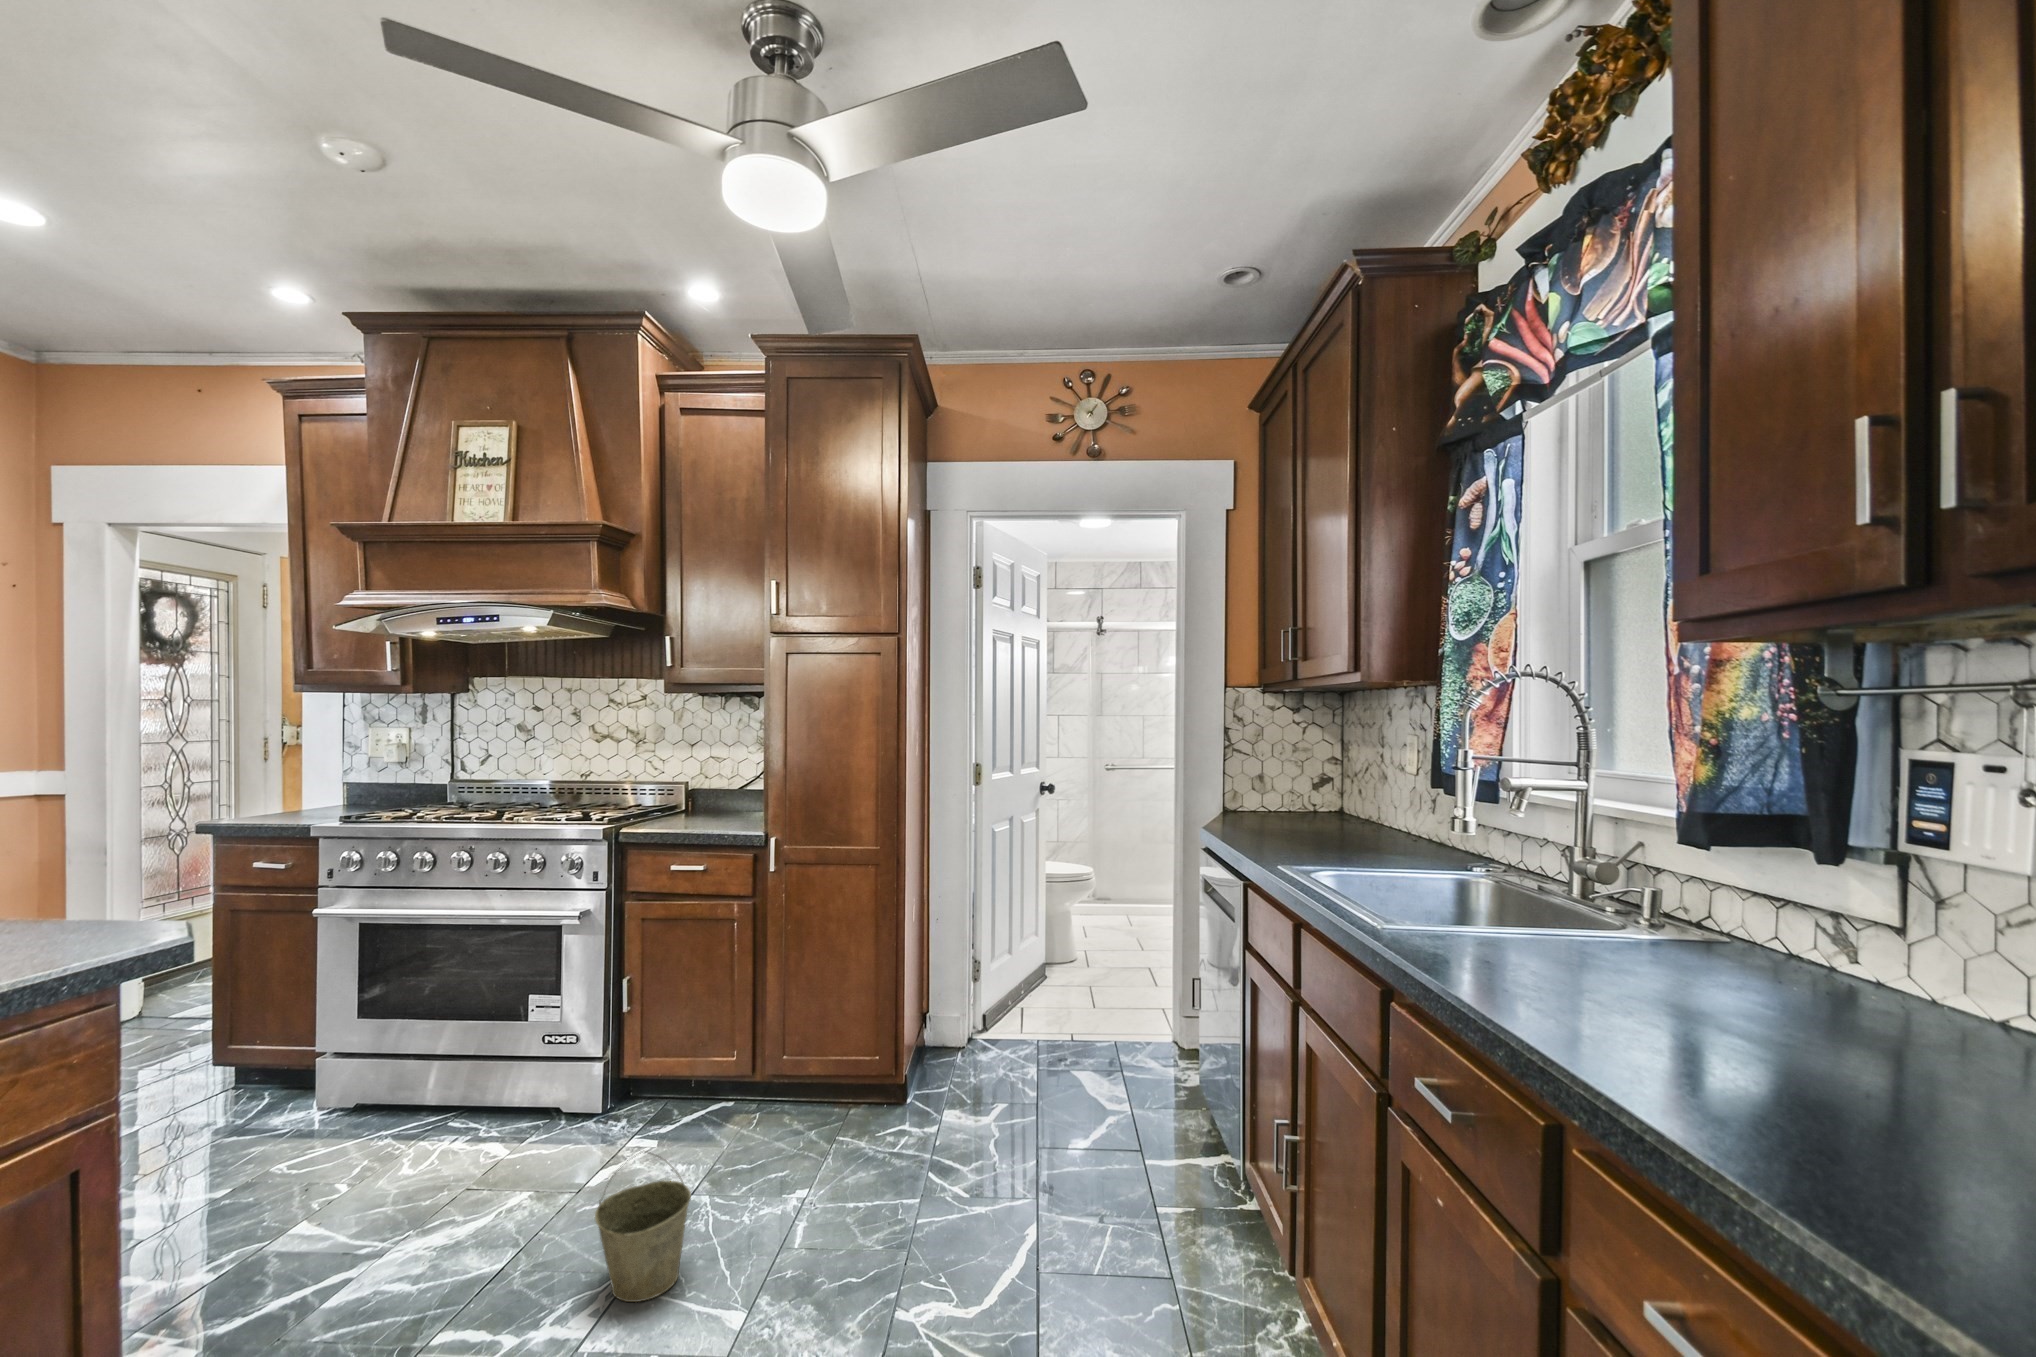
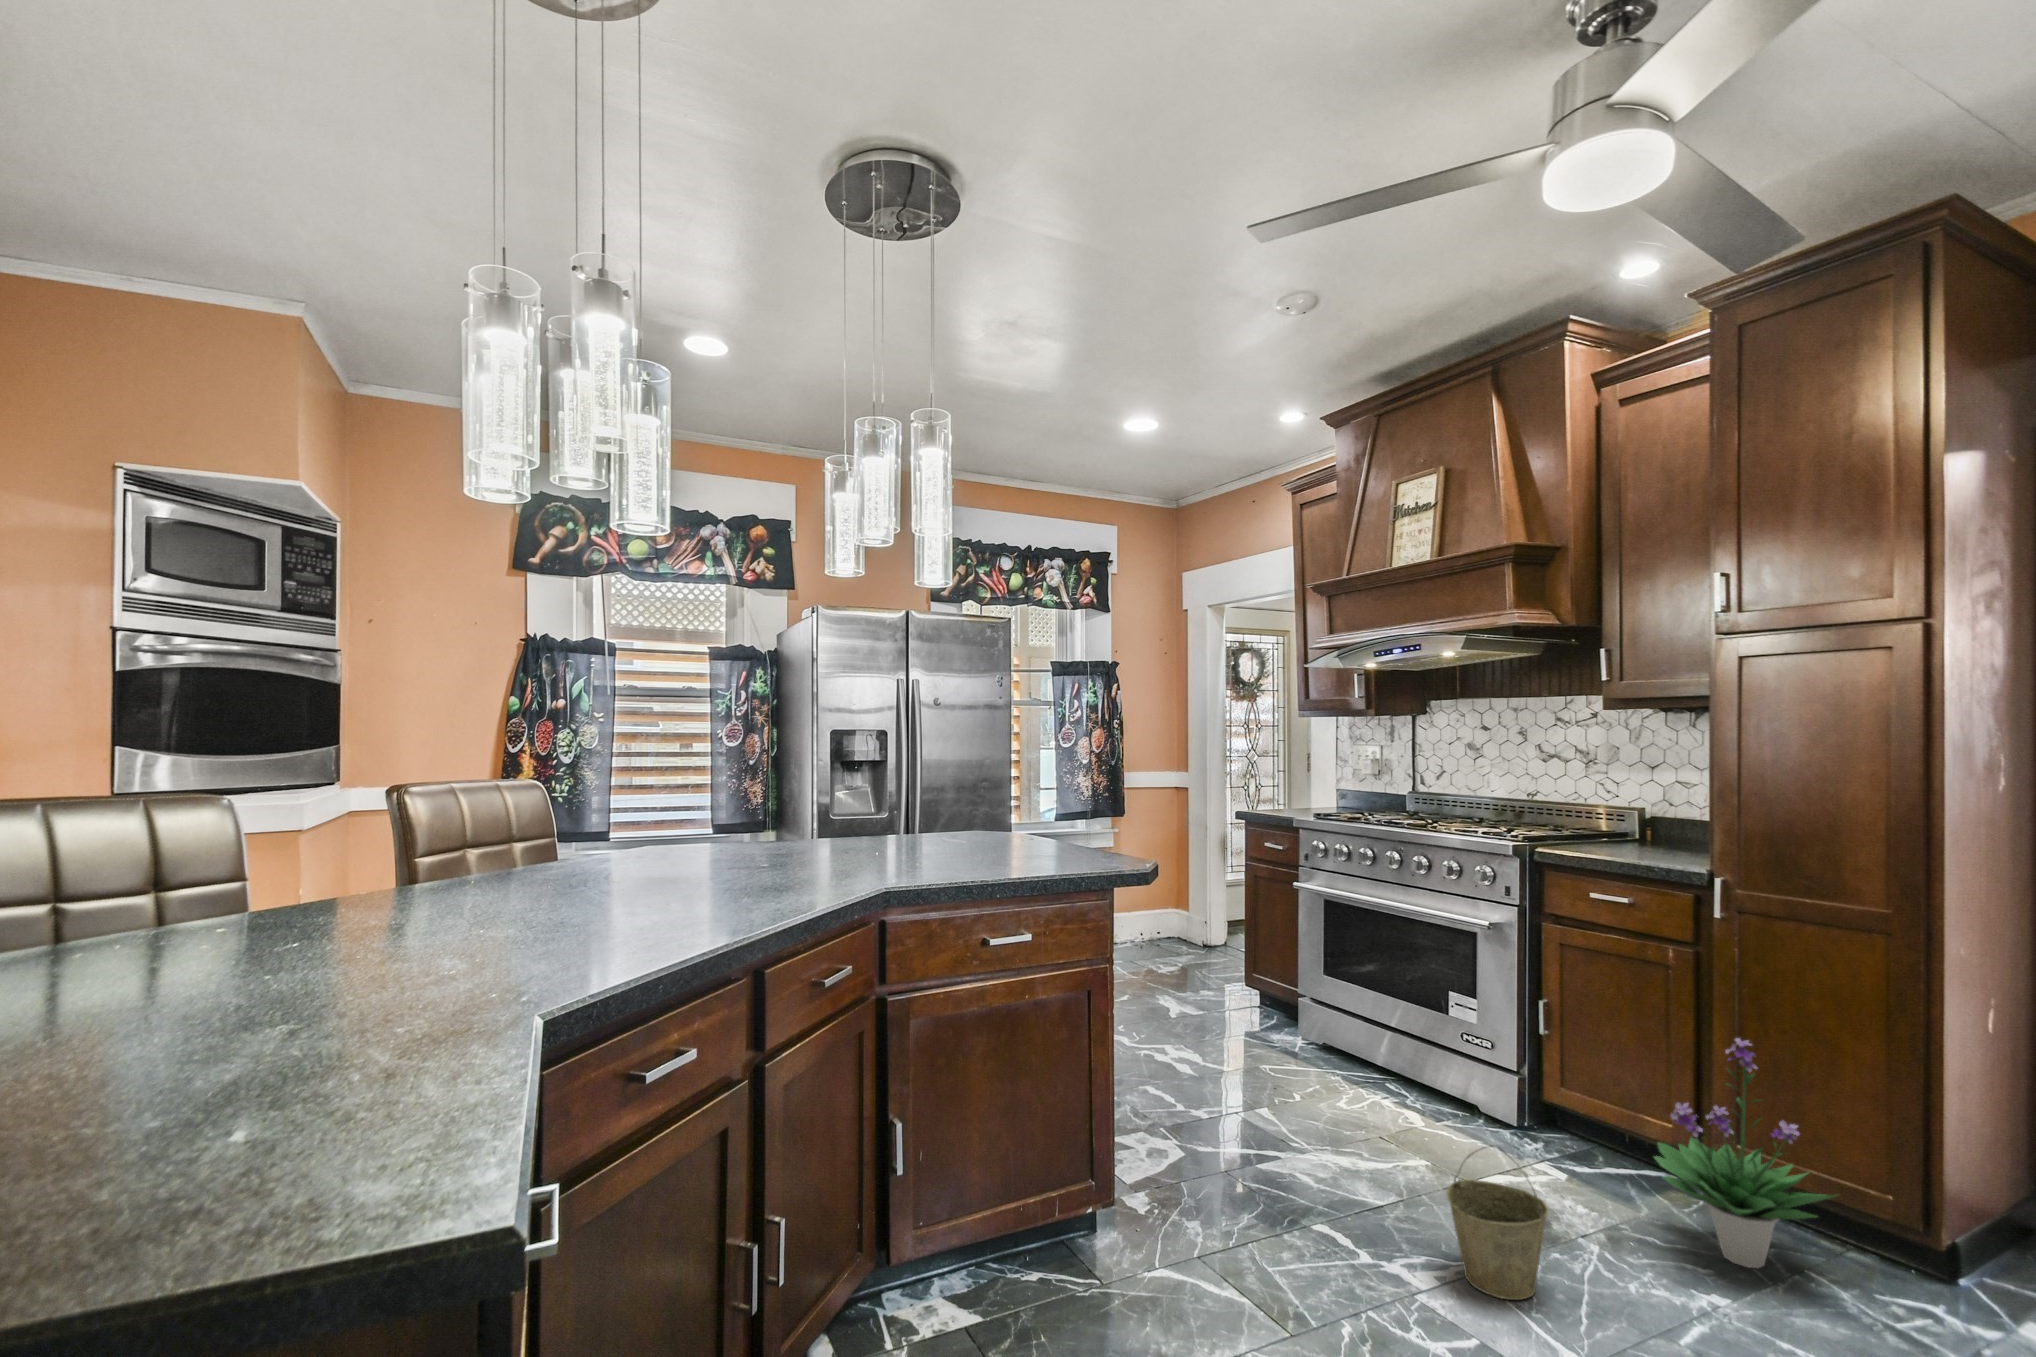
potted plant: none [741,972,866,1158] -> present [1654,1038,1836,1268]

